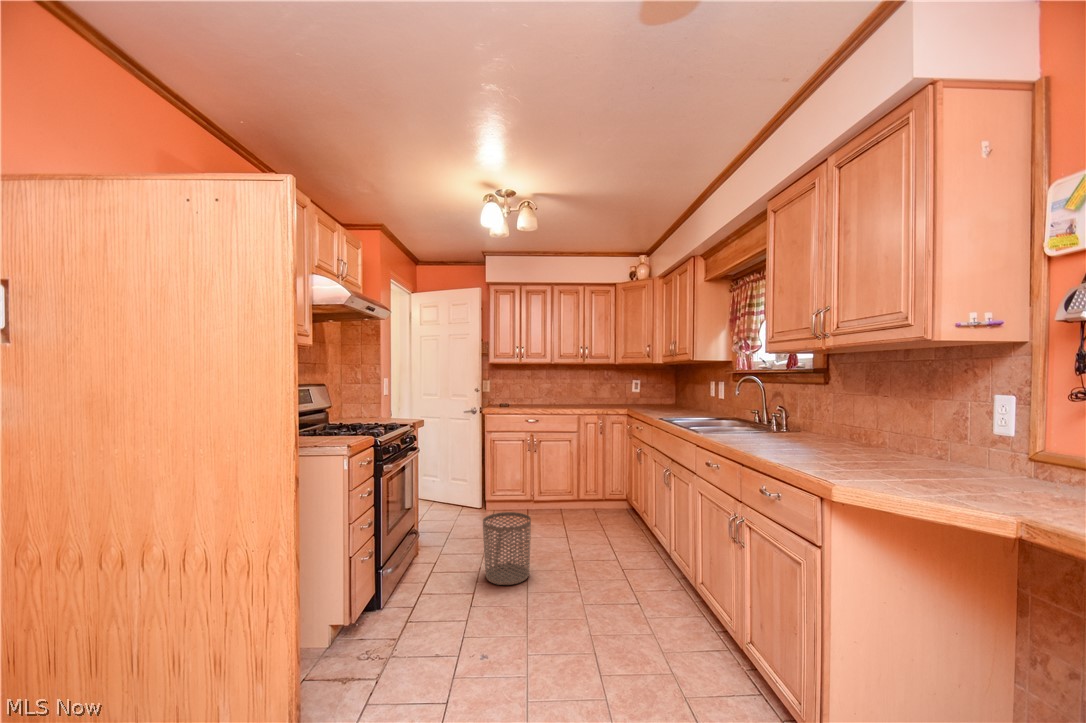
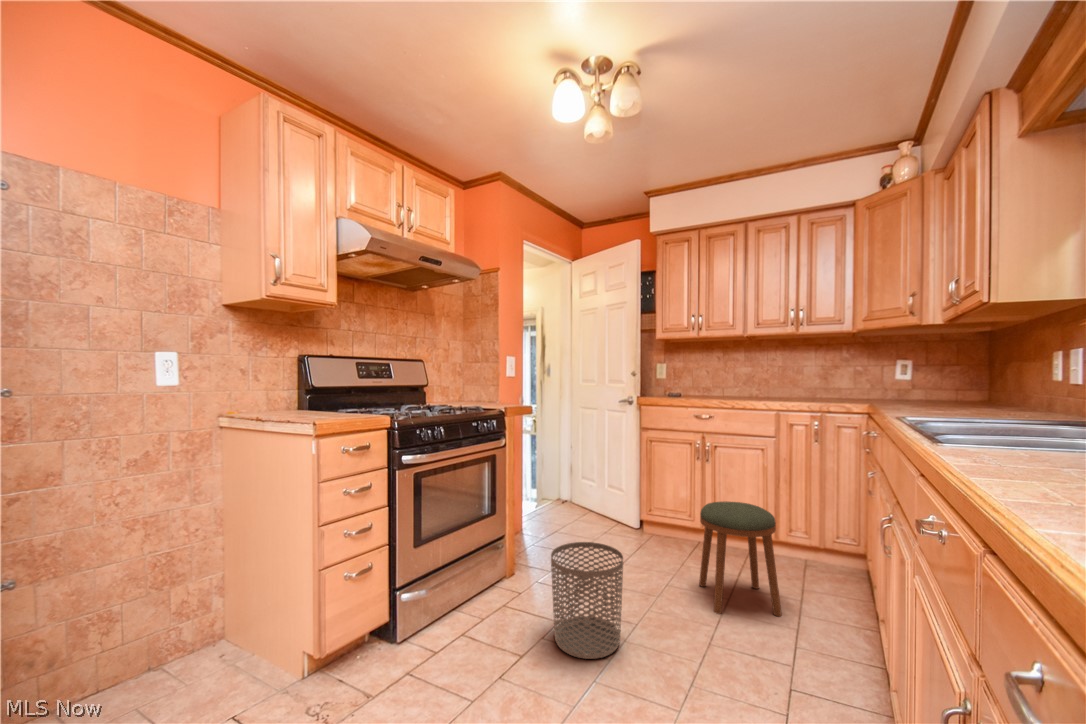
stool: none [547,475,599,545] -> present [699,501,782,617]

